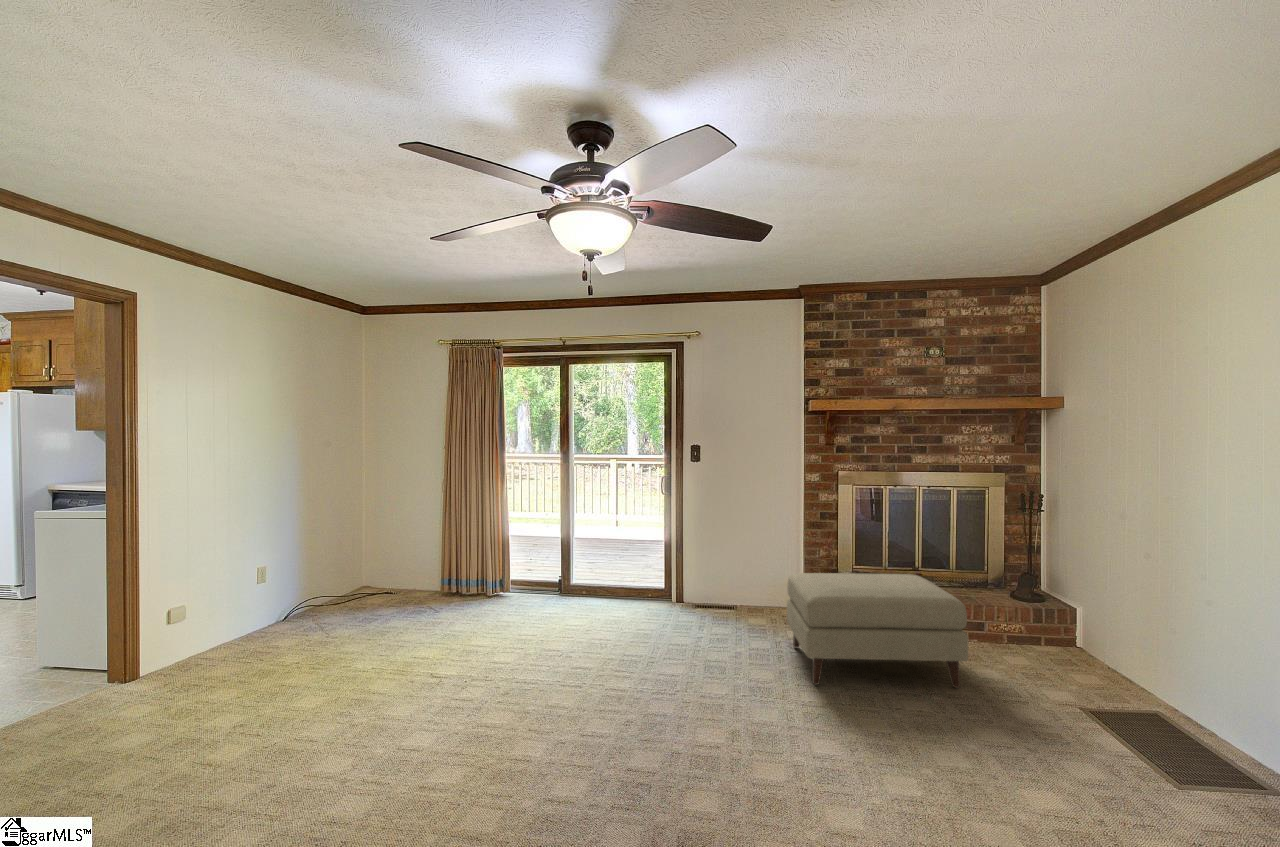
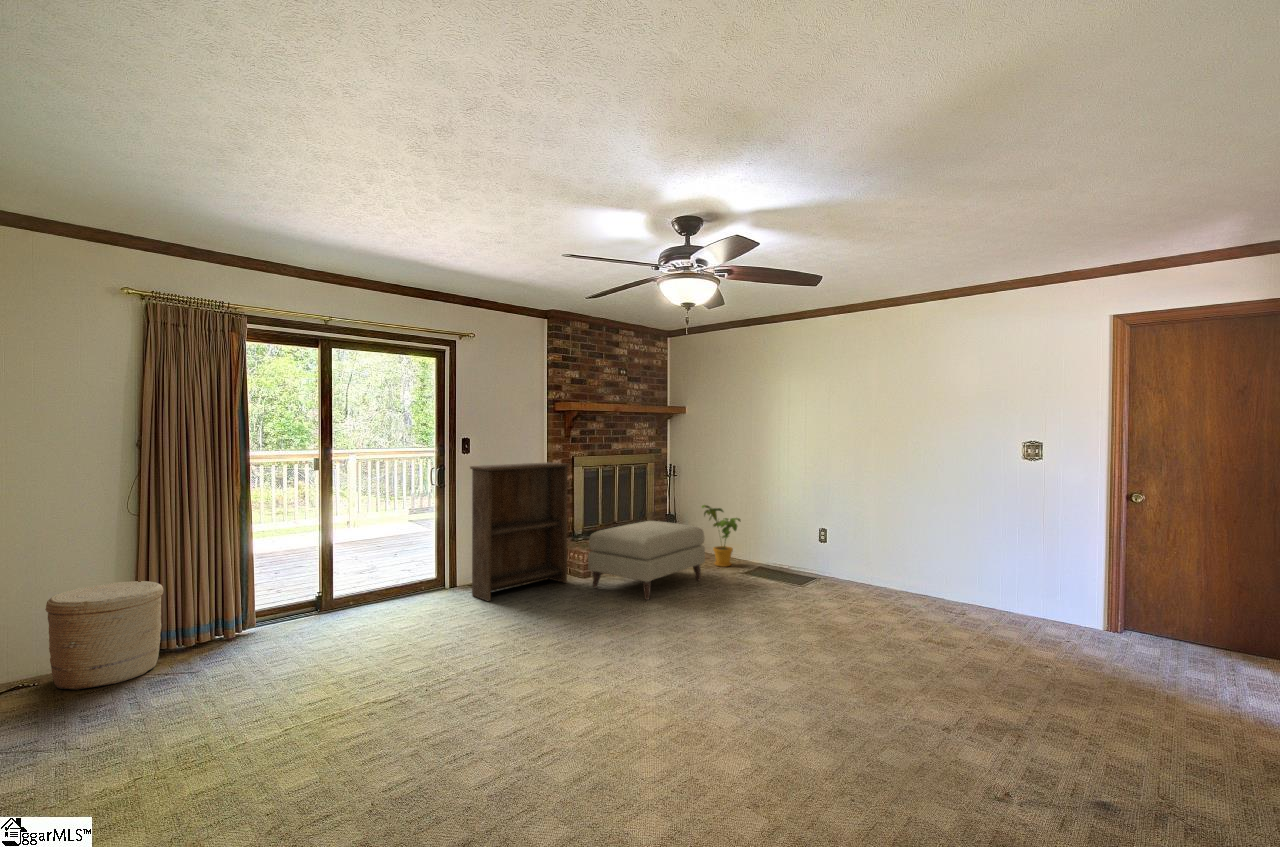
bookshelf: none [667,476,785,631] -> present [470,462,570,601]
woven basket: none [381,541,443,608] -> present [45,581,164,690]
house plant: none [1022,567,1123,685] -> present [702,505,741,567]

